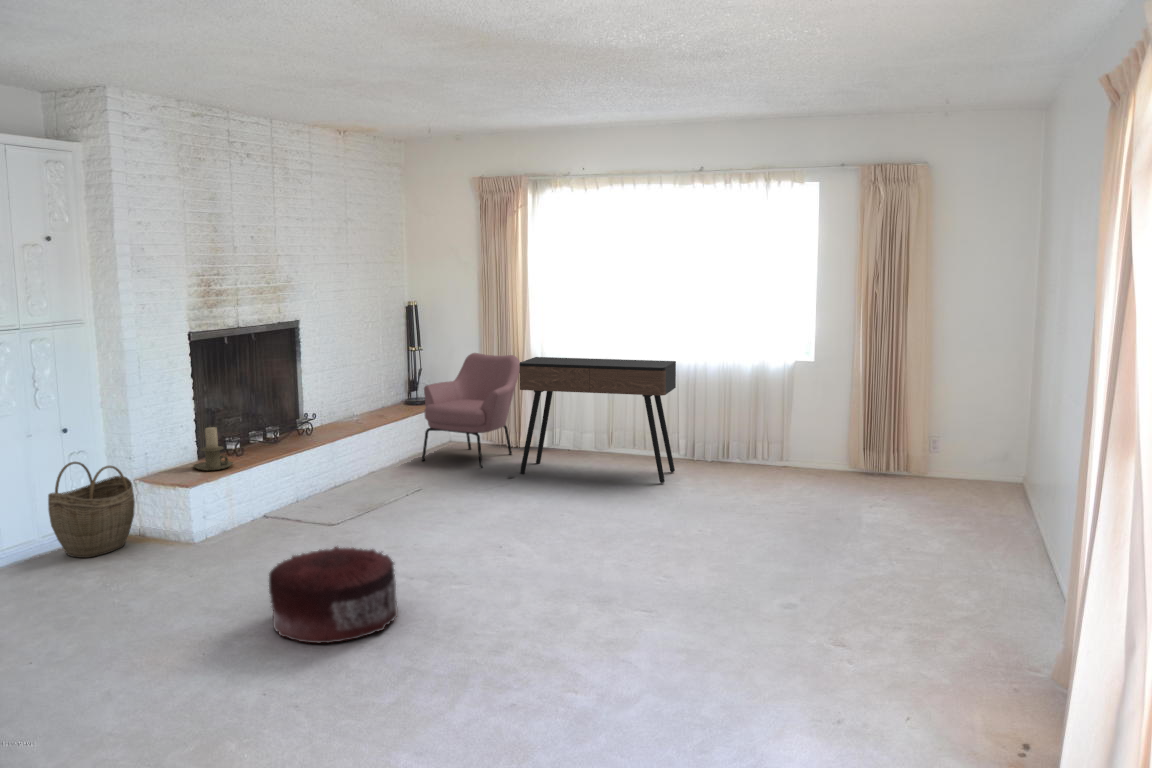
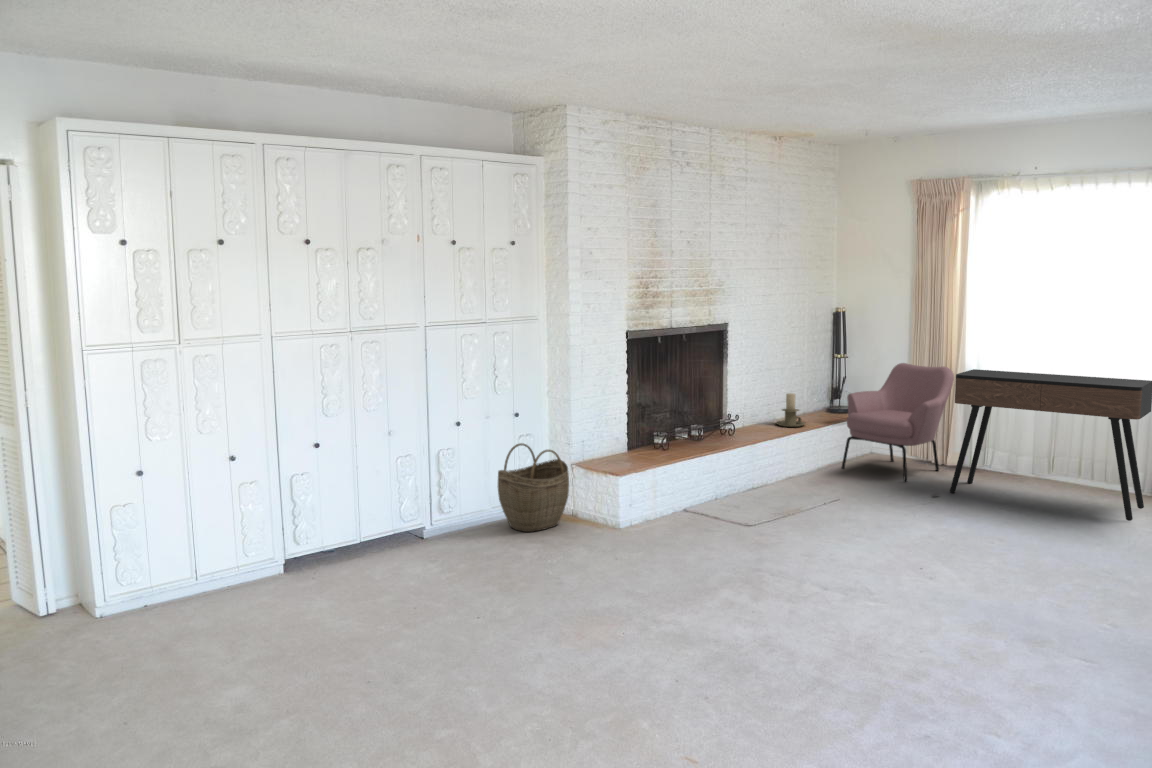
candle holder: present [193,427,233,471] -> present [776,393,805,427]
pouf: present [269,547,398,643] -> none [681,554,816,663]

